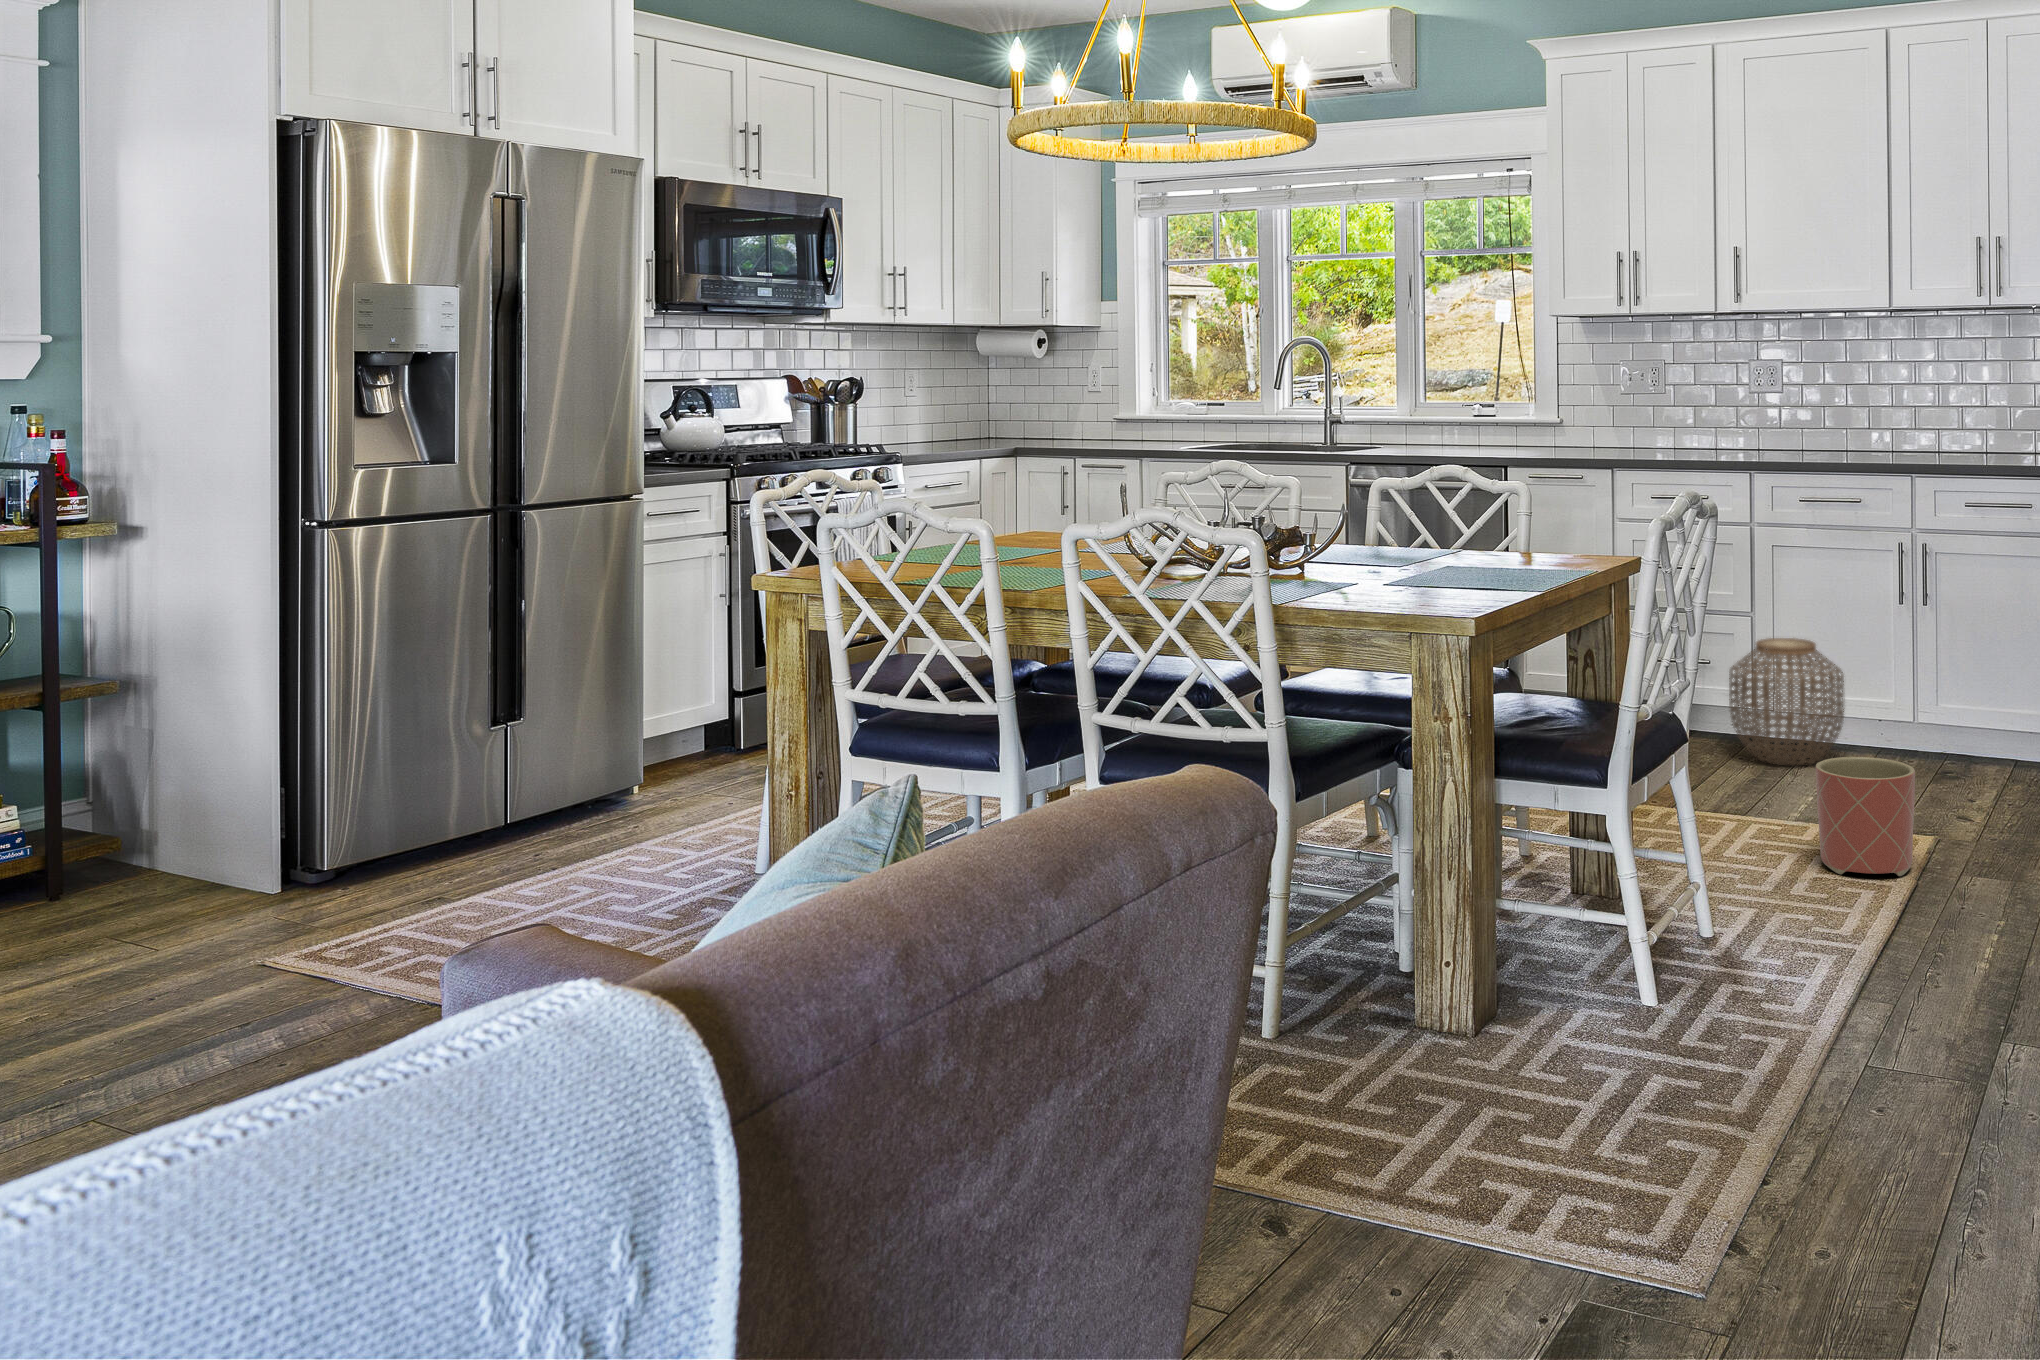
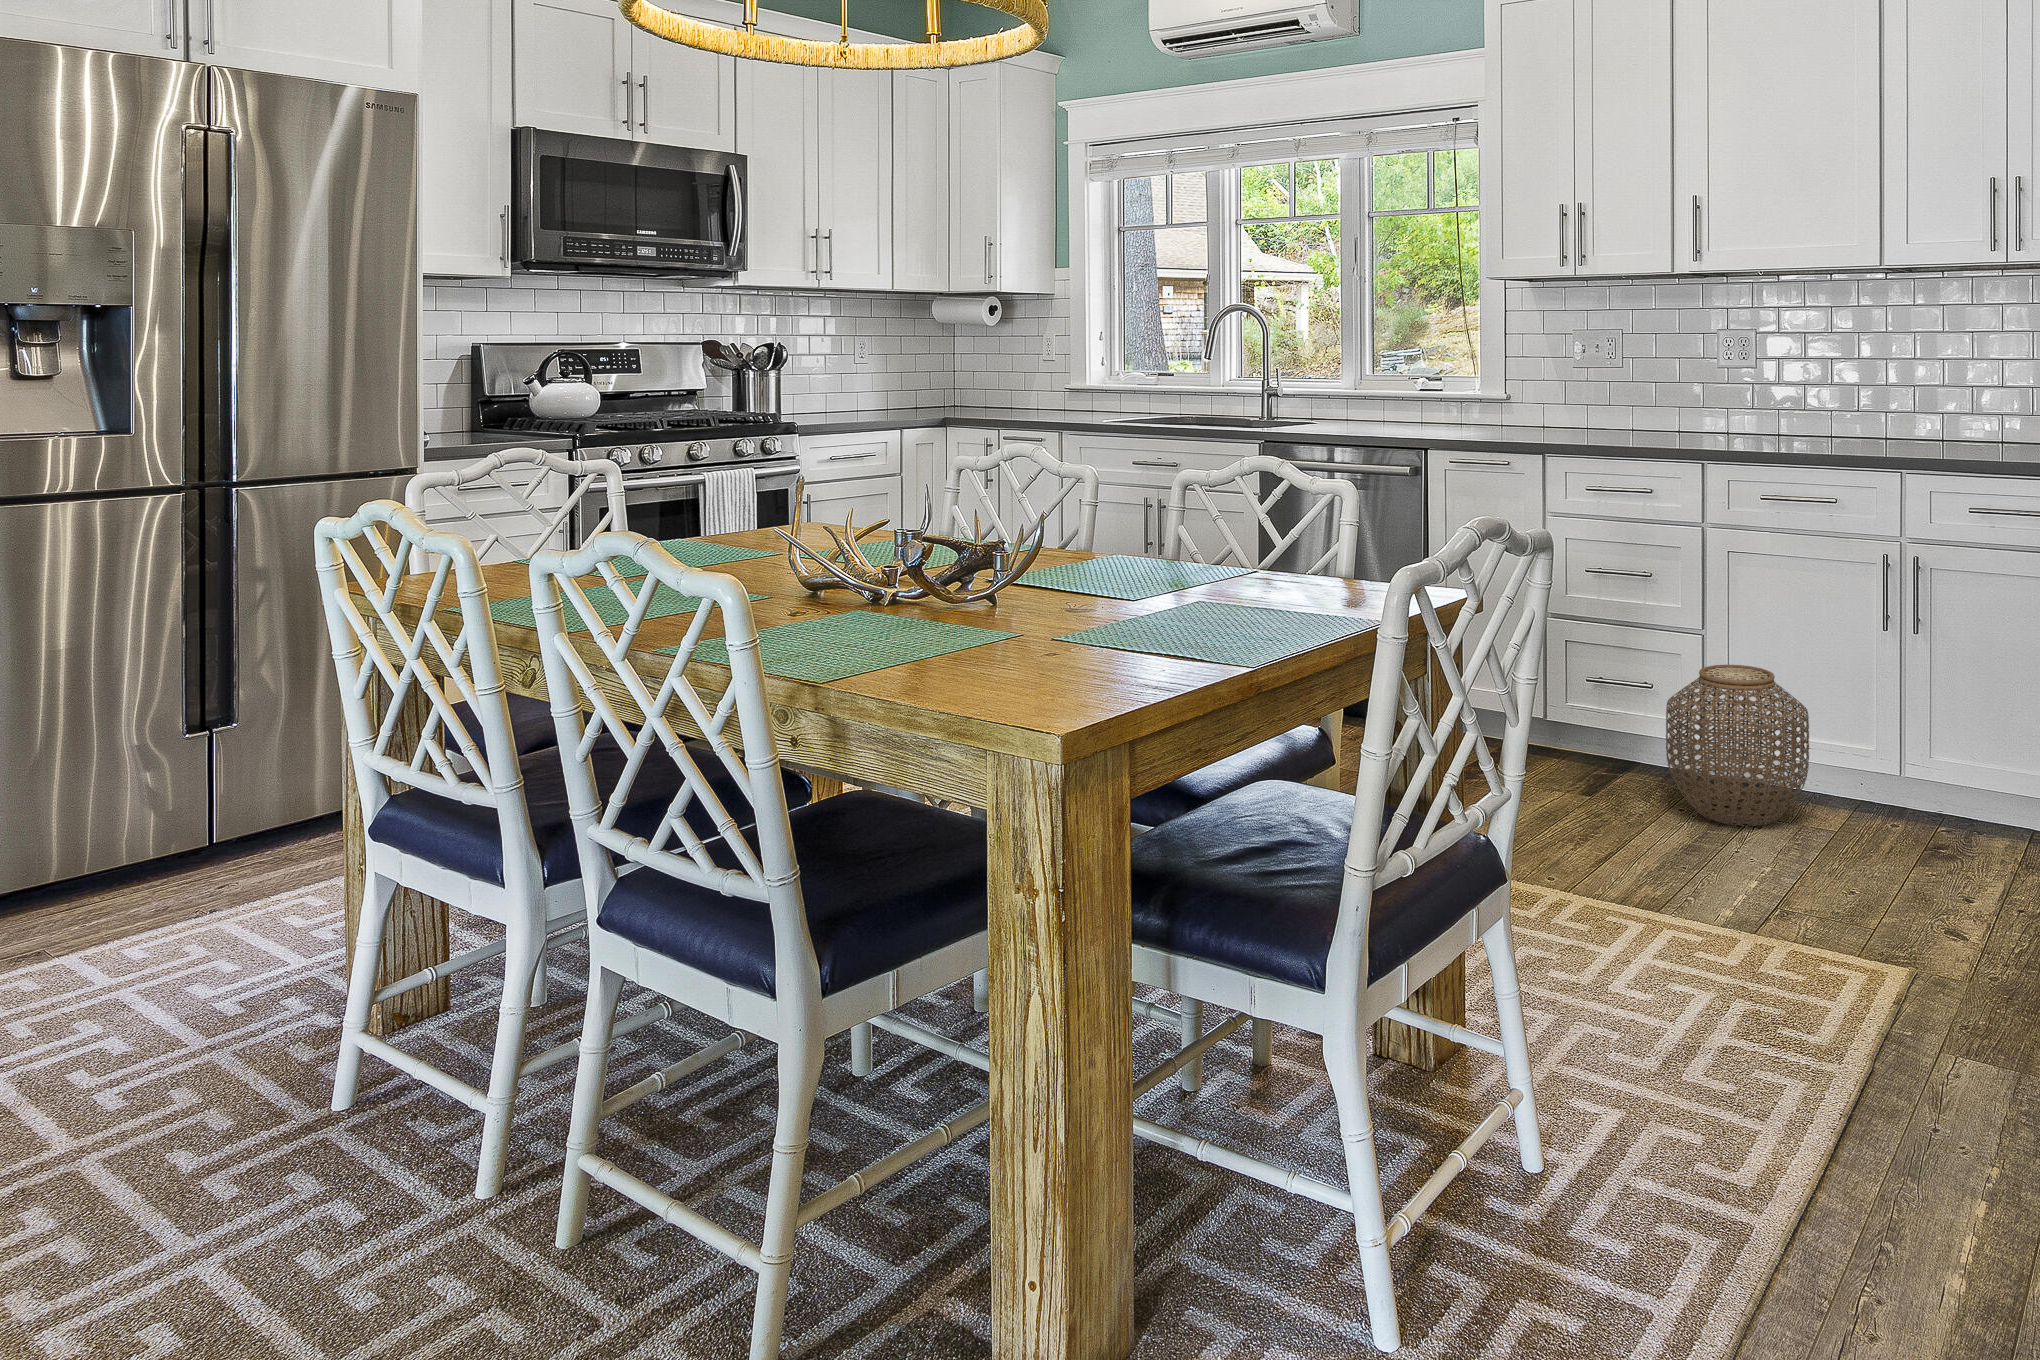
planter: present [1816,757,1915,876] -> none [1736,863,1876,1049]

